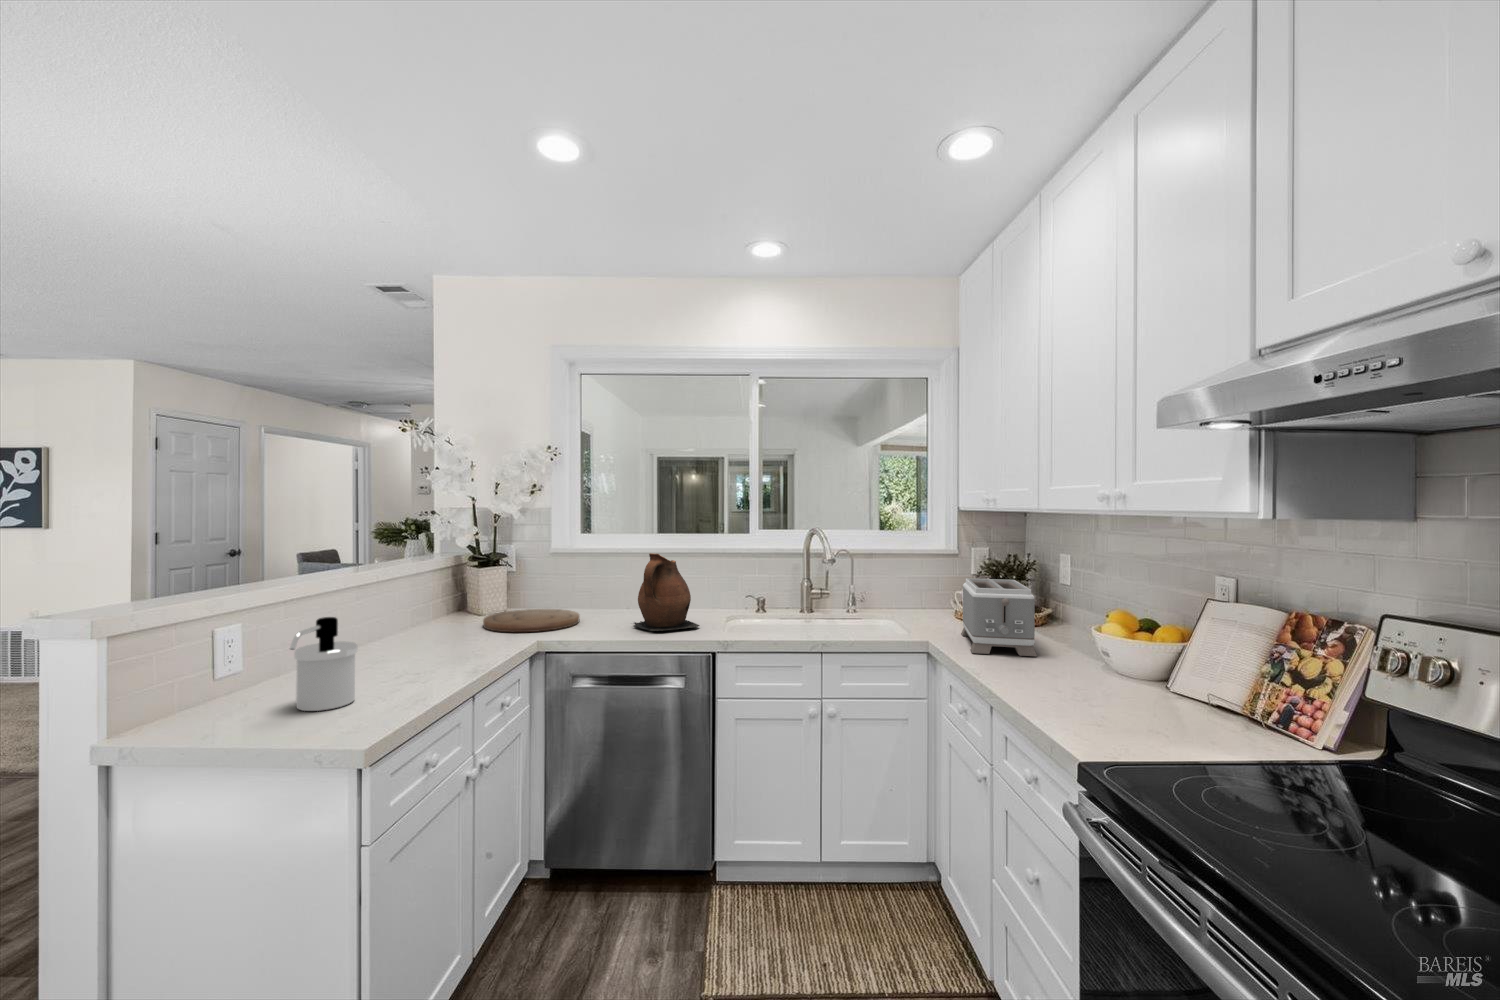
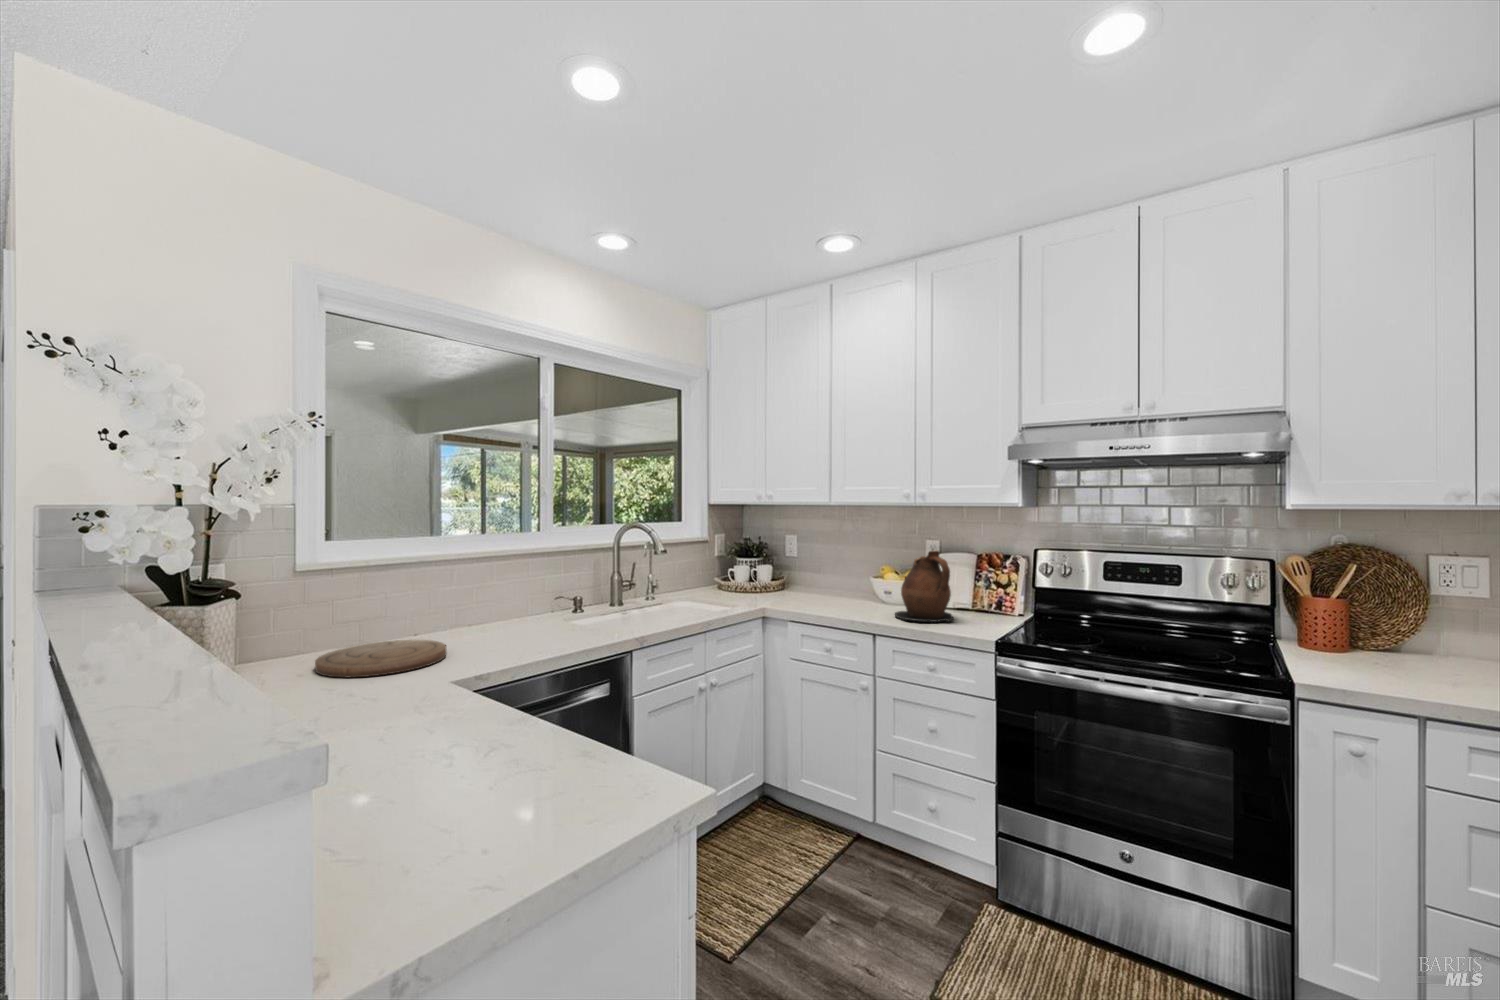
ceramic pitcher: present [634,553,700,631] -> present [895,551,953,622]
toaster: present [961,578,1037,656] -> none [759,555,833,608]
soap dispenser: present [290,617,357,711] -> none [445,659,523,778]

